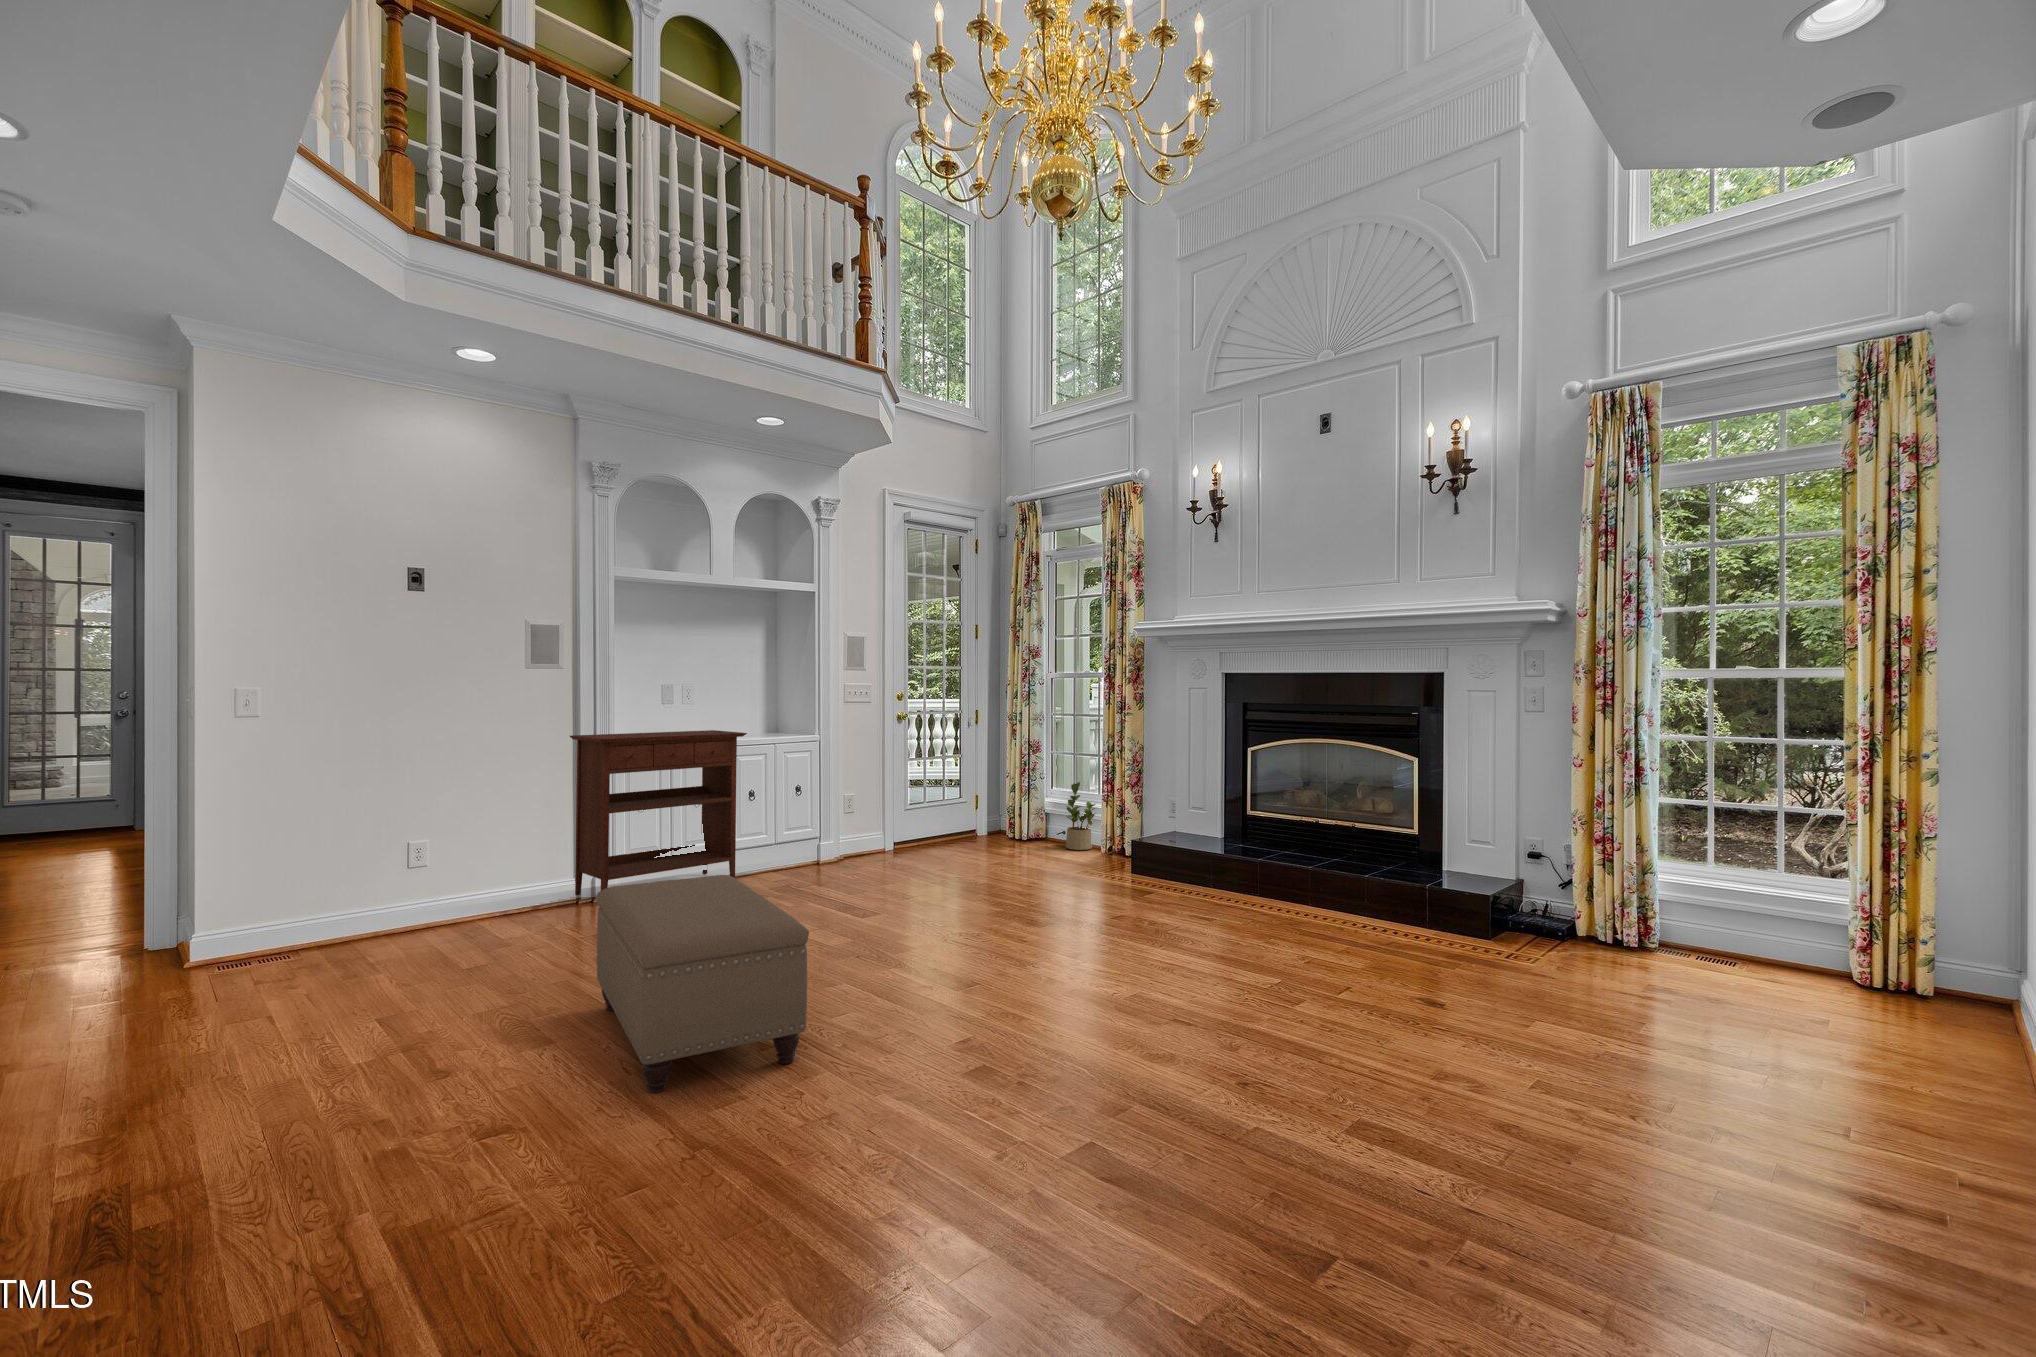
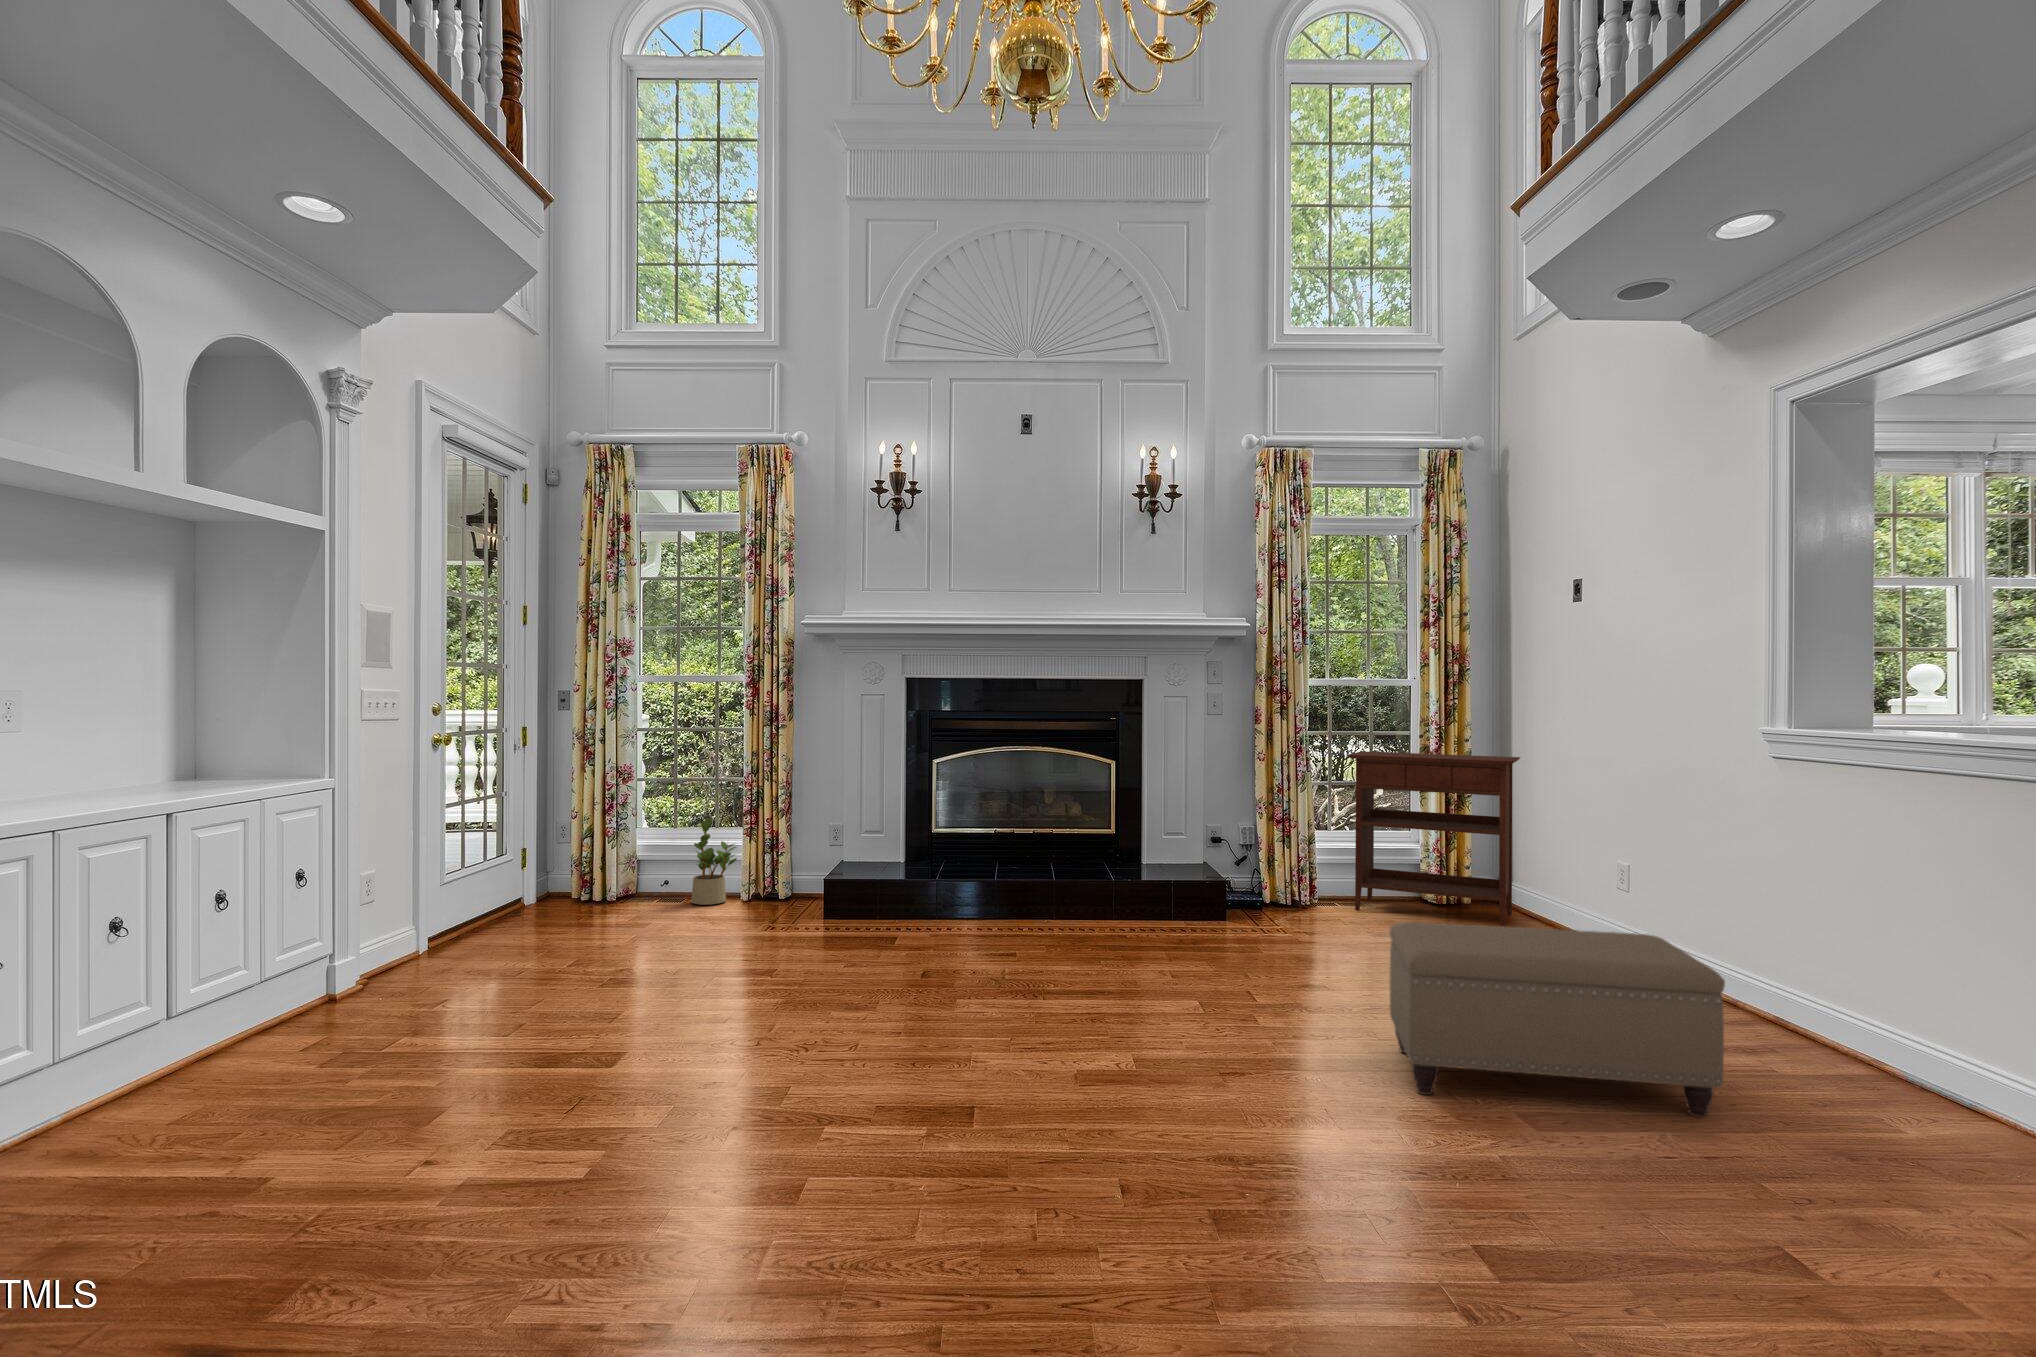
console table: present [570,730,747,895] -> present [1347,751,1520,926]
ottoman: present [597,875,809,1093] -> present [1390,922,1725,1118]

